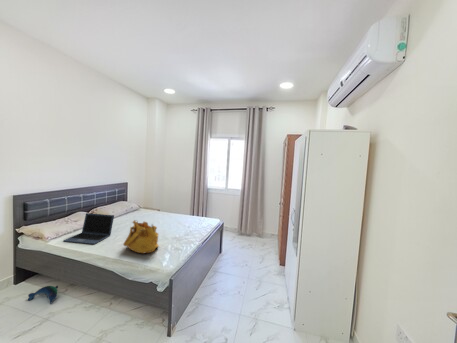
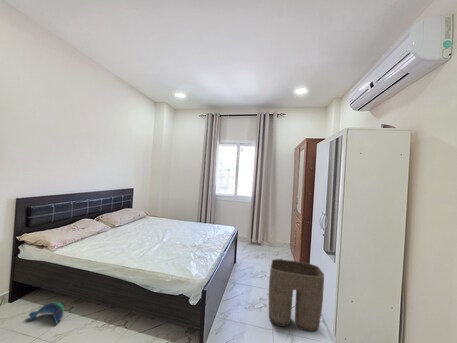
laptop: present [64,213,114,244] -> none [72,219,128,253]
handbag: present [123,220,158,253] -> none [144,226,181,262]
laundry basket: none [237,252,286,318] -> present [269,259,324,332]

